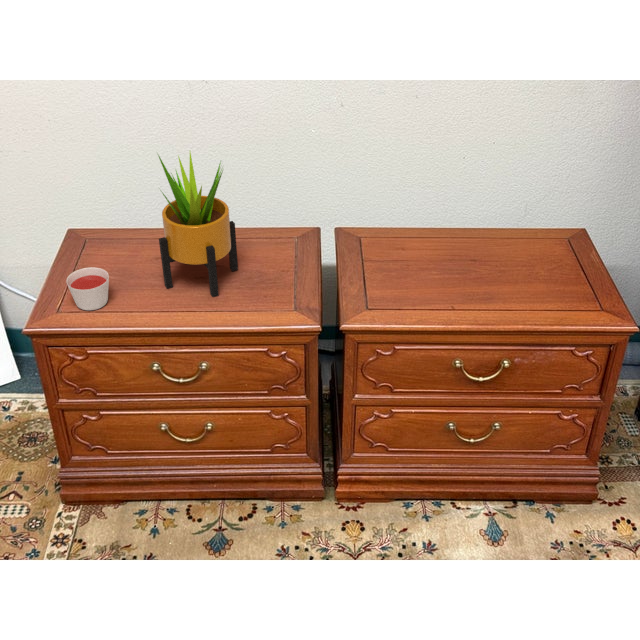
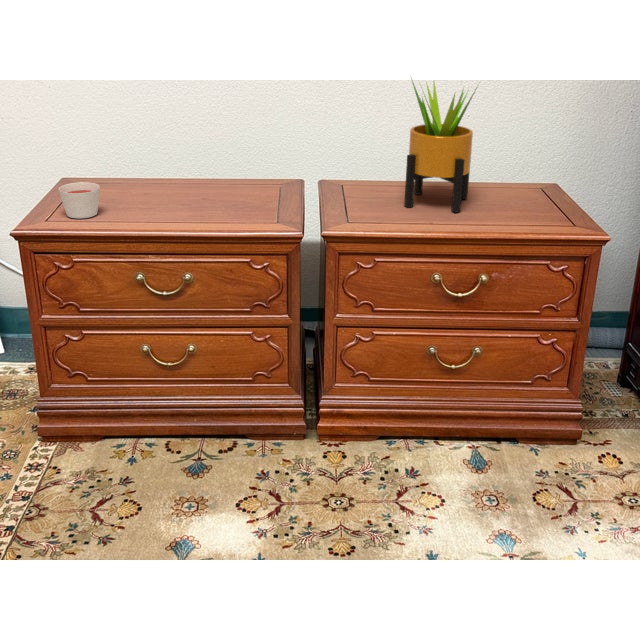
potted plant: present [159,152,238,297] -> present [404,81,477,212]

